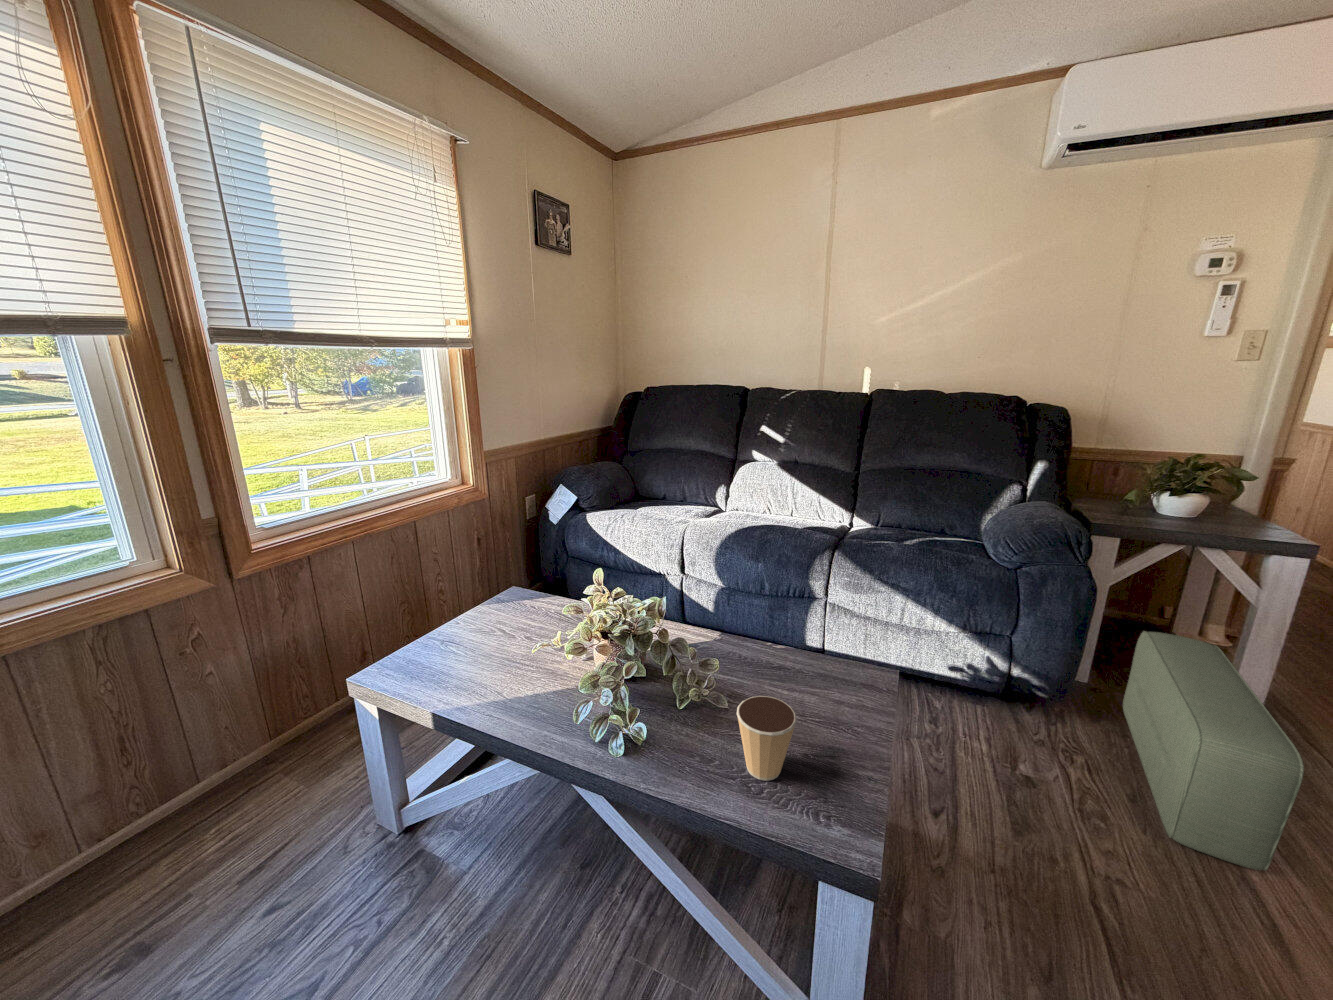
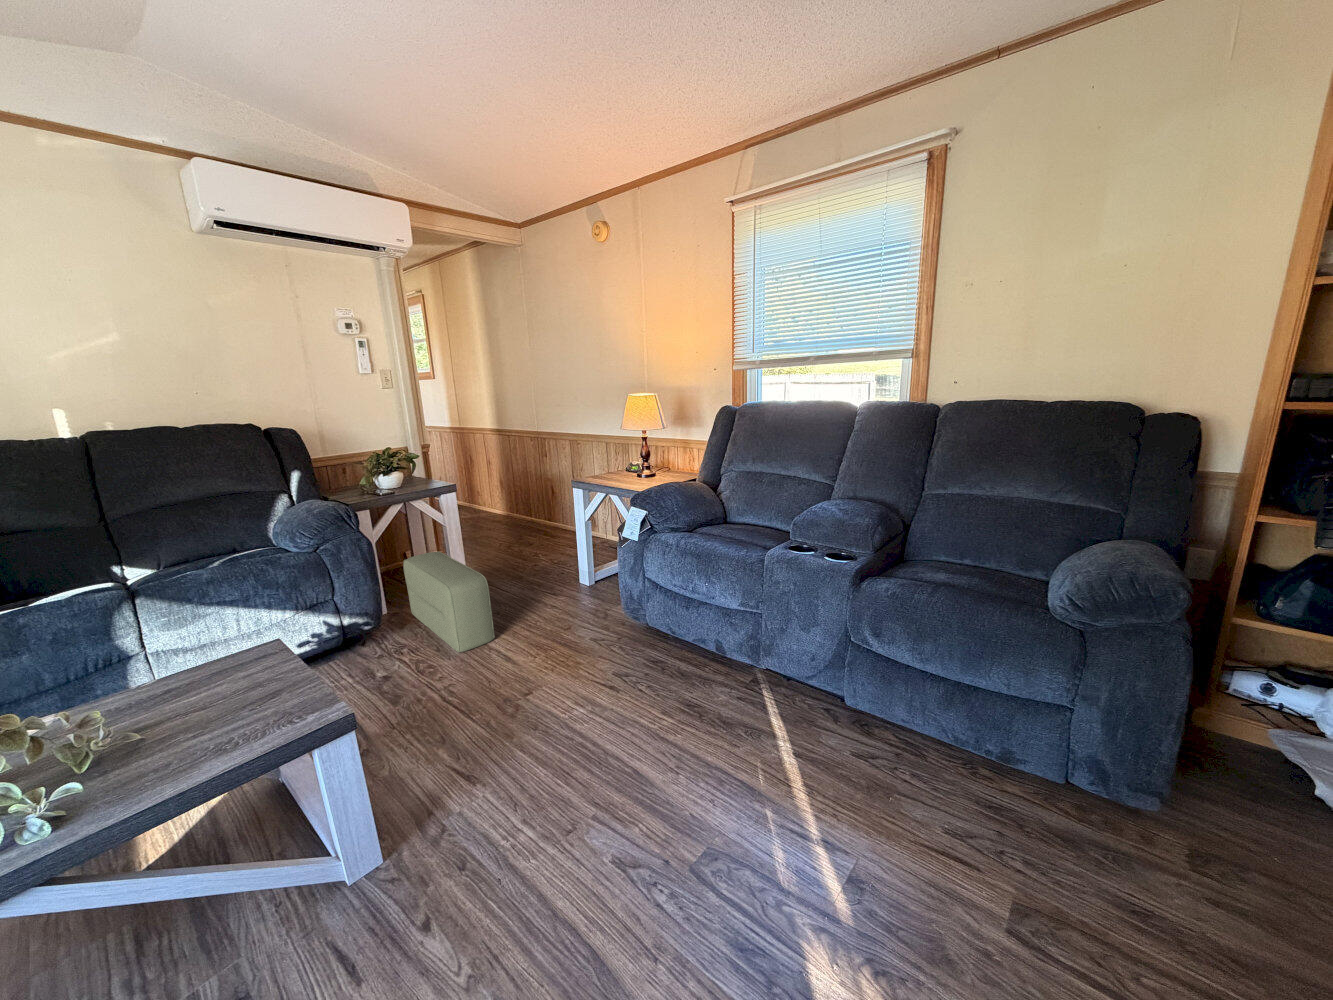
coffee cup: present [737,696,797,781] -> none [177,672,241,741]

